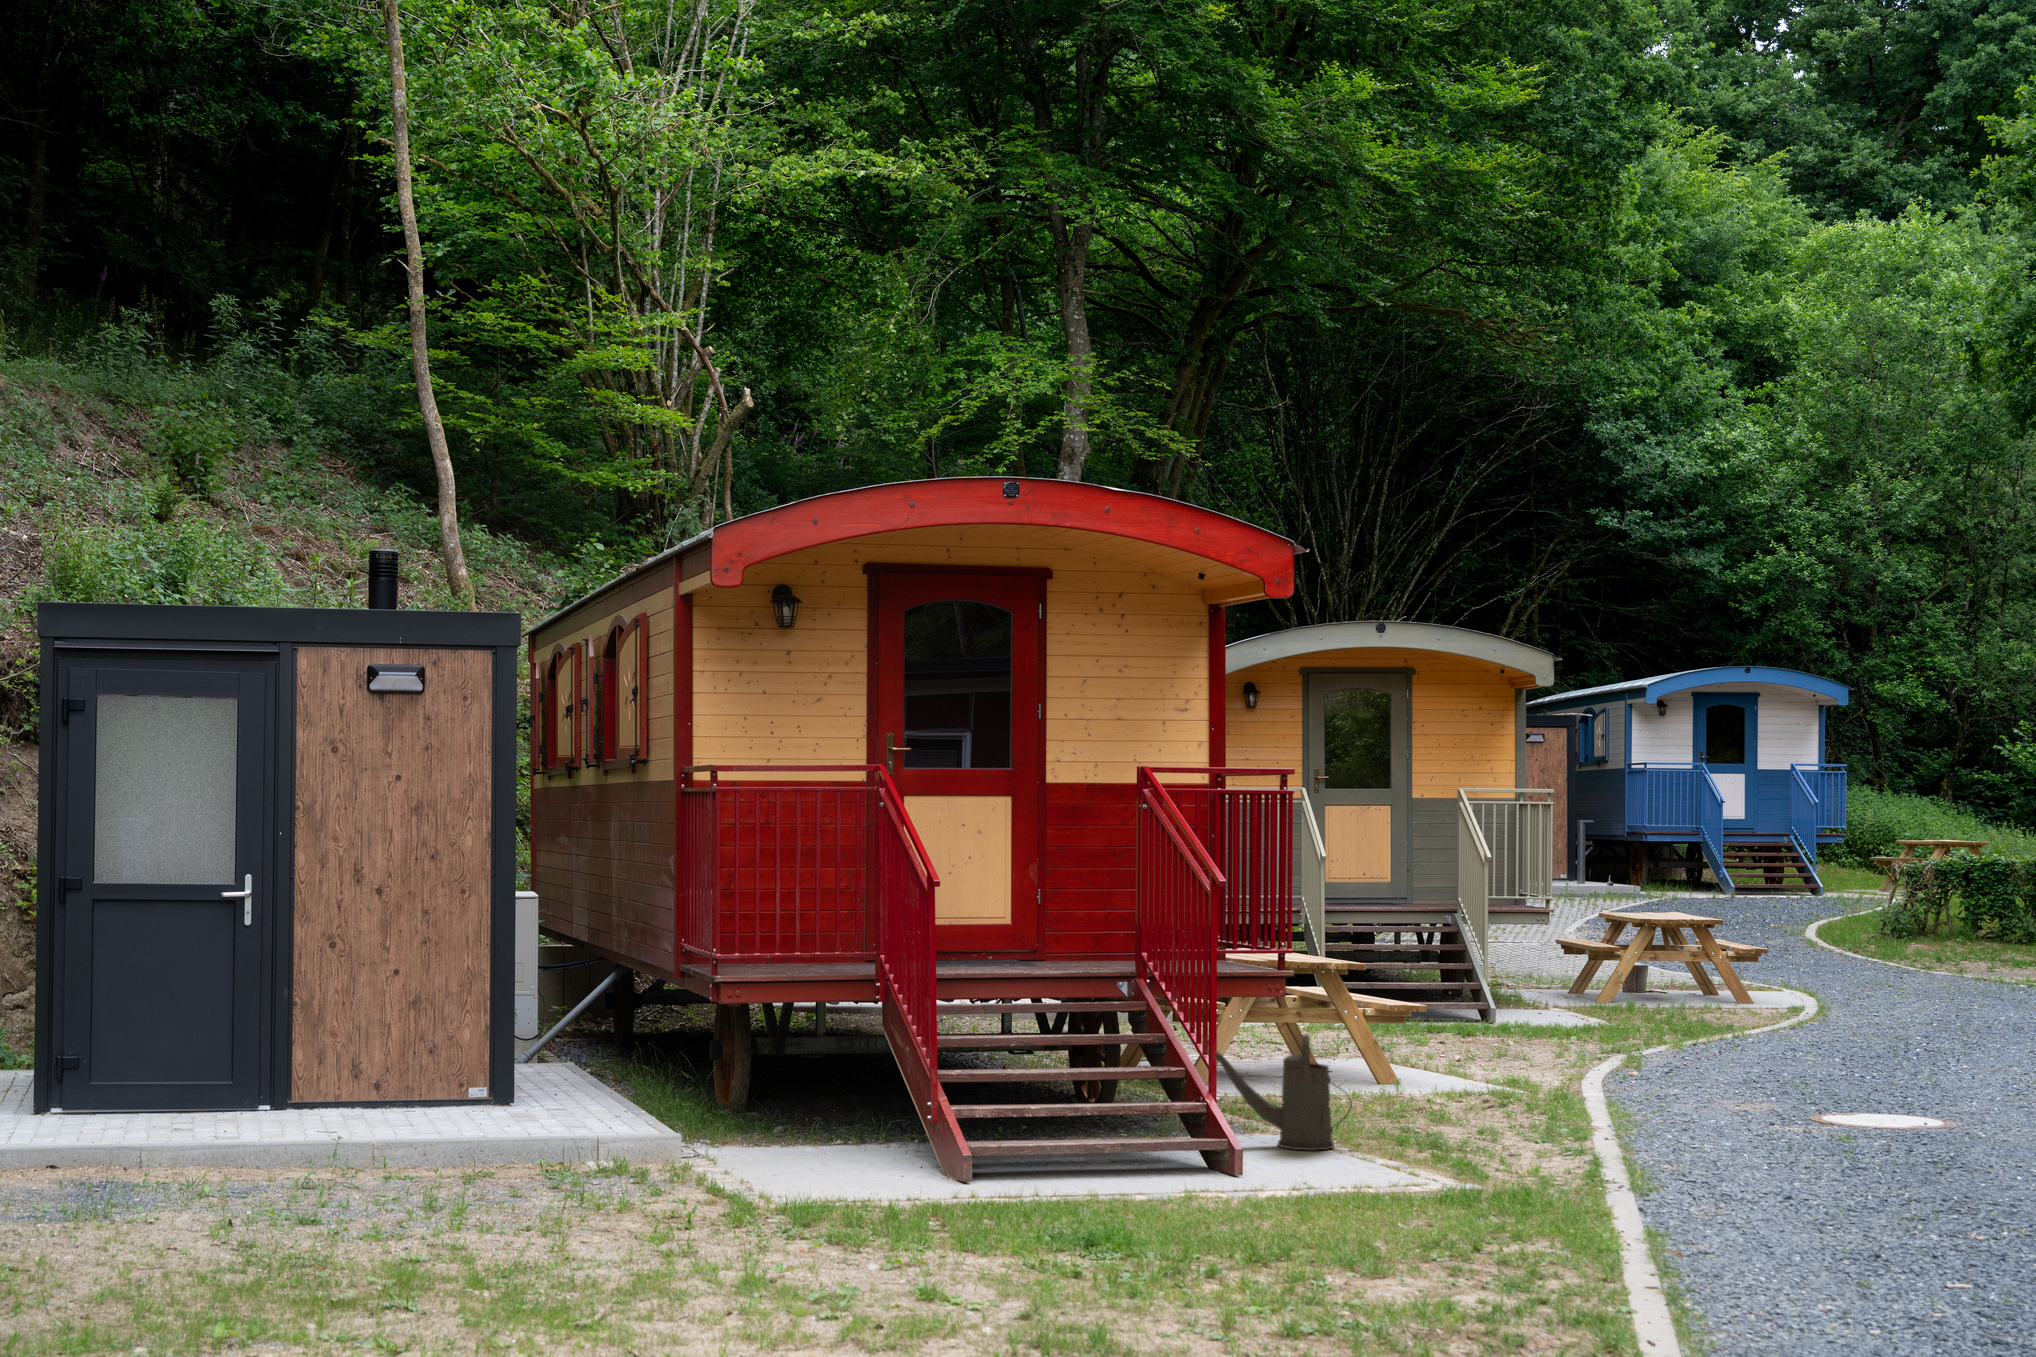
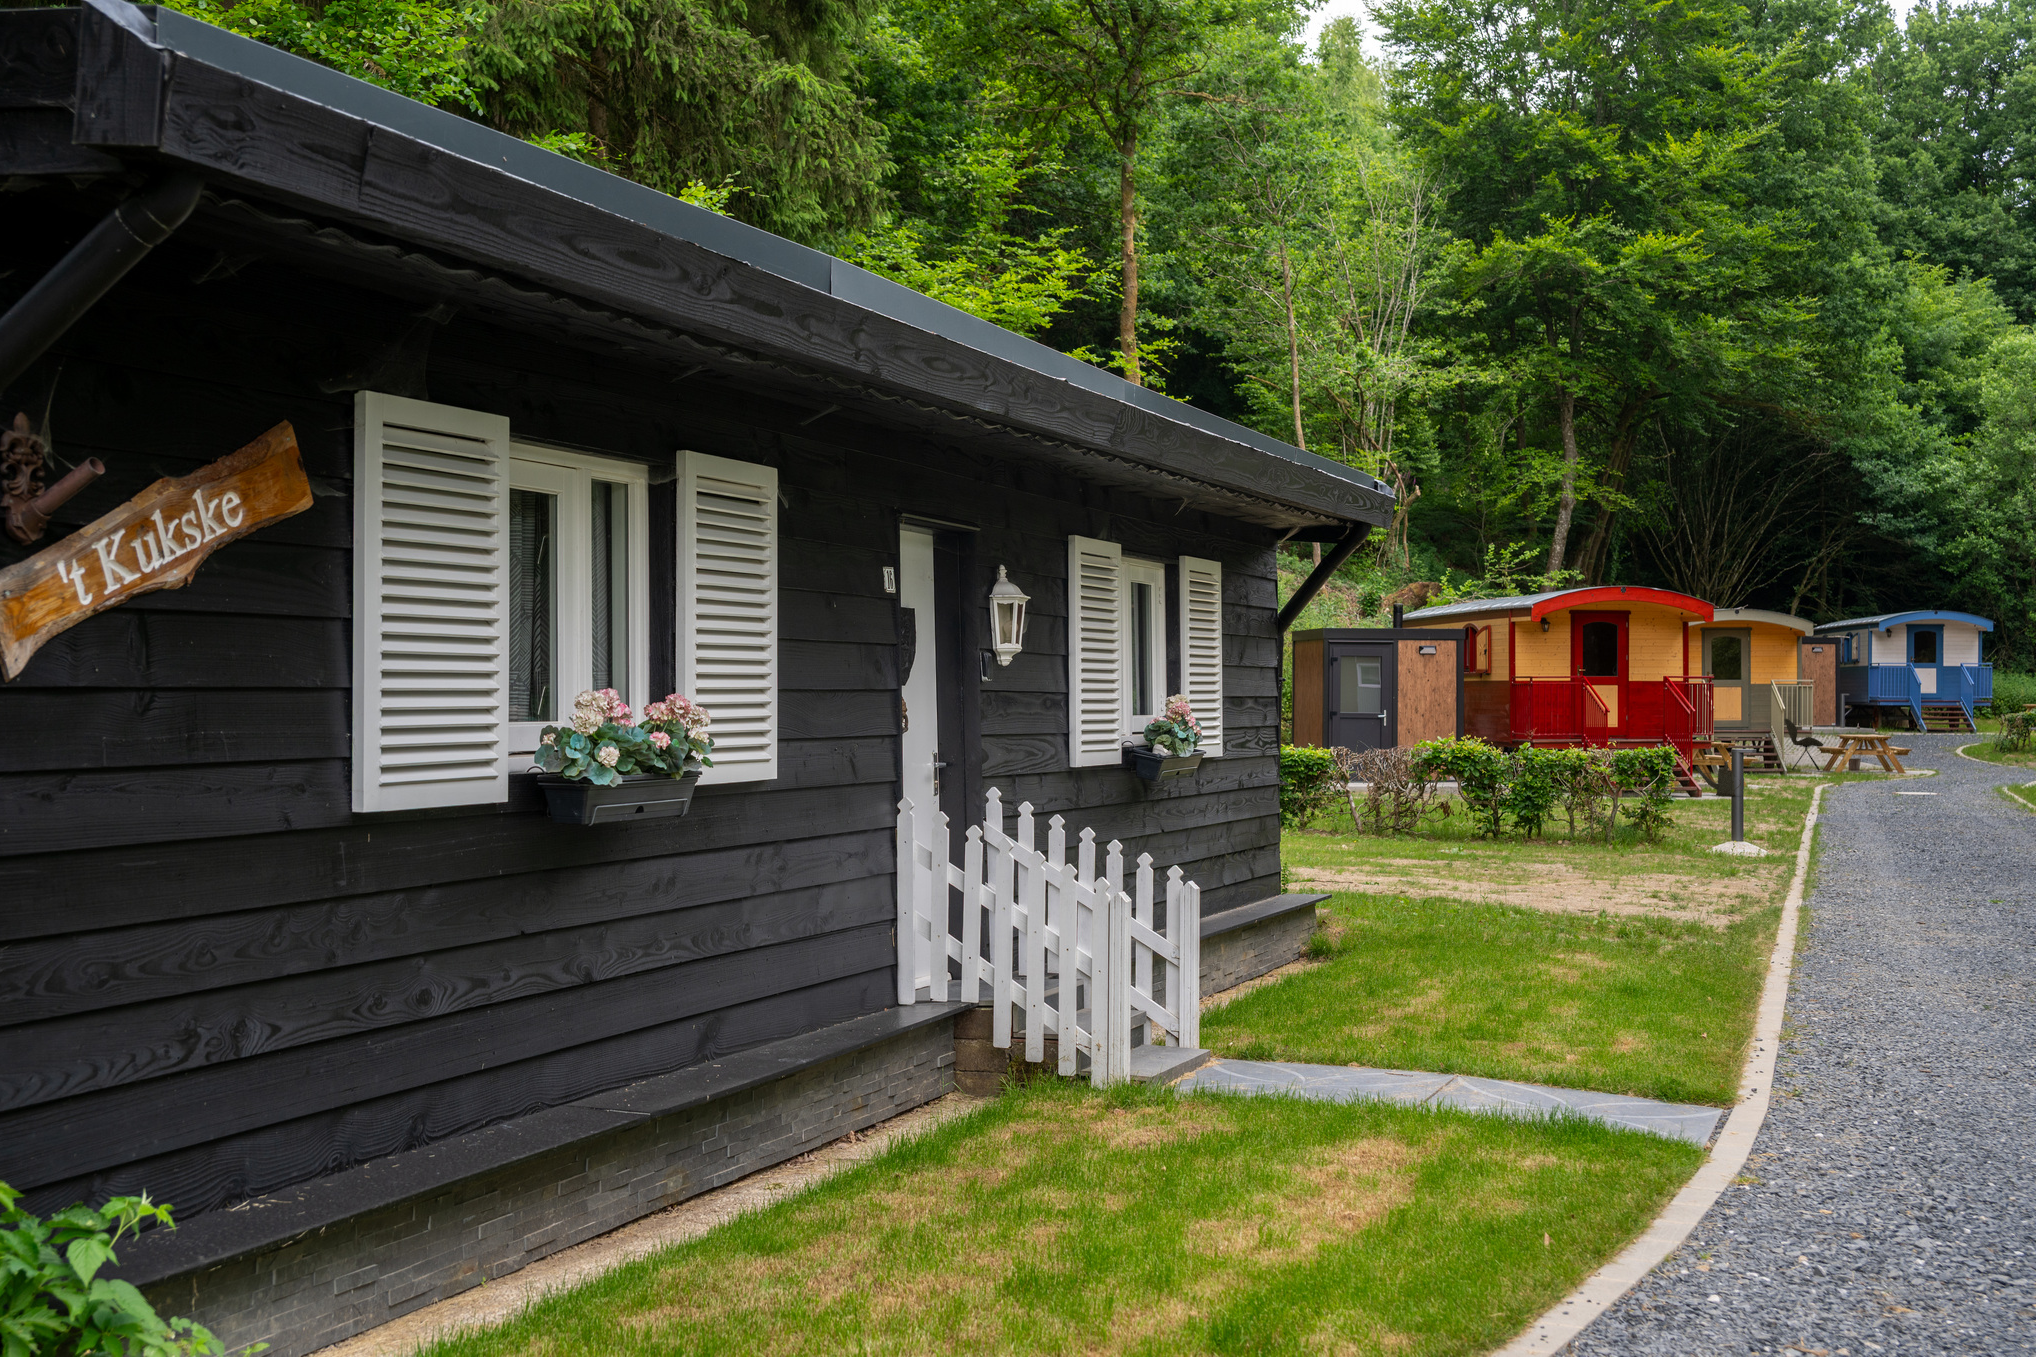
chair: none [1487,878,1572,1004] -> present [1785,719,1823,771]

